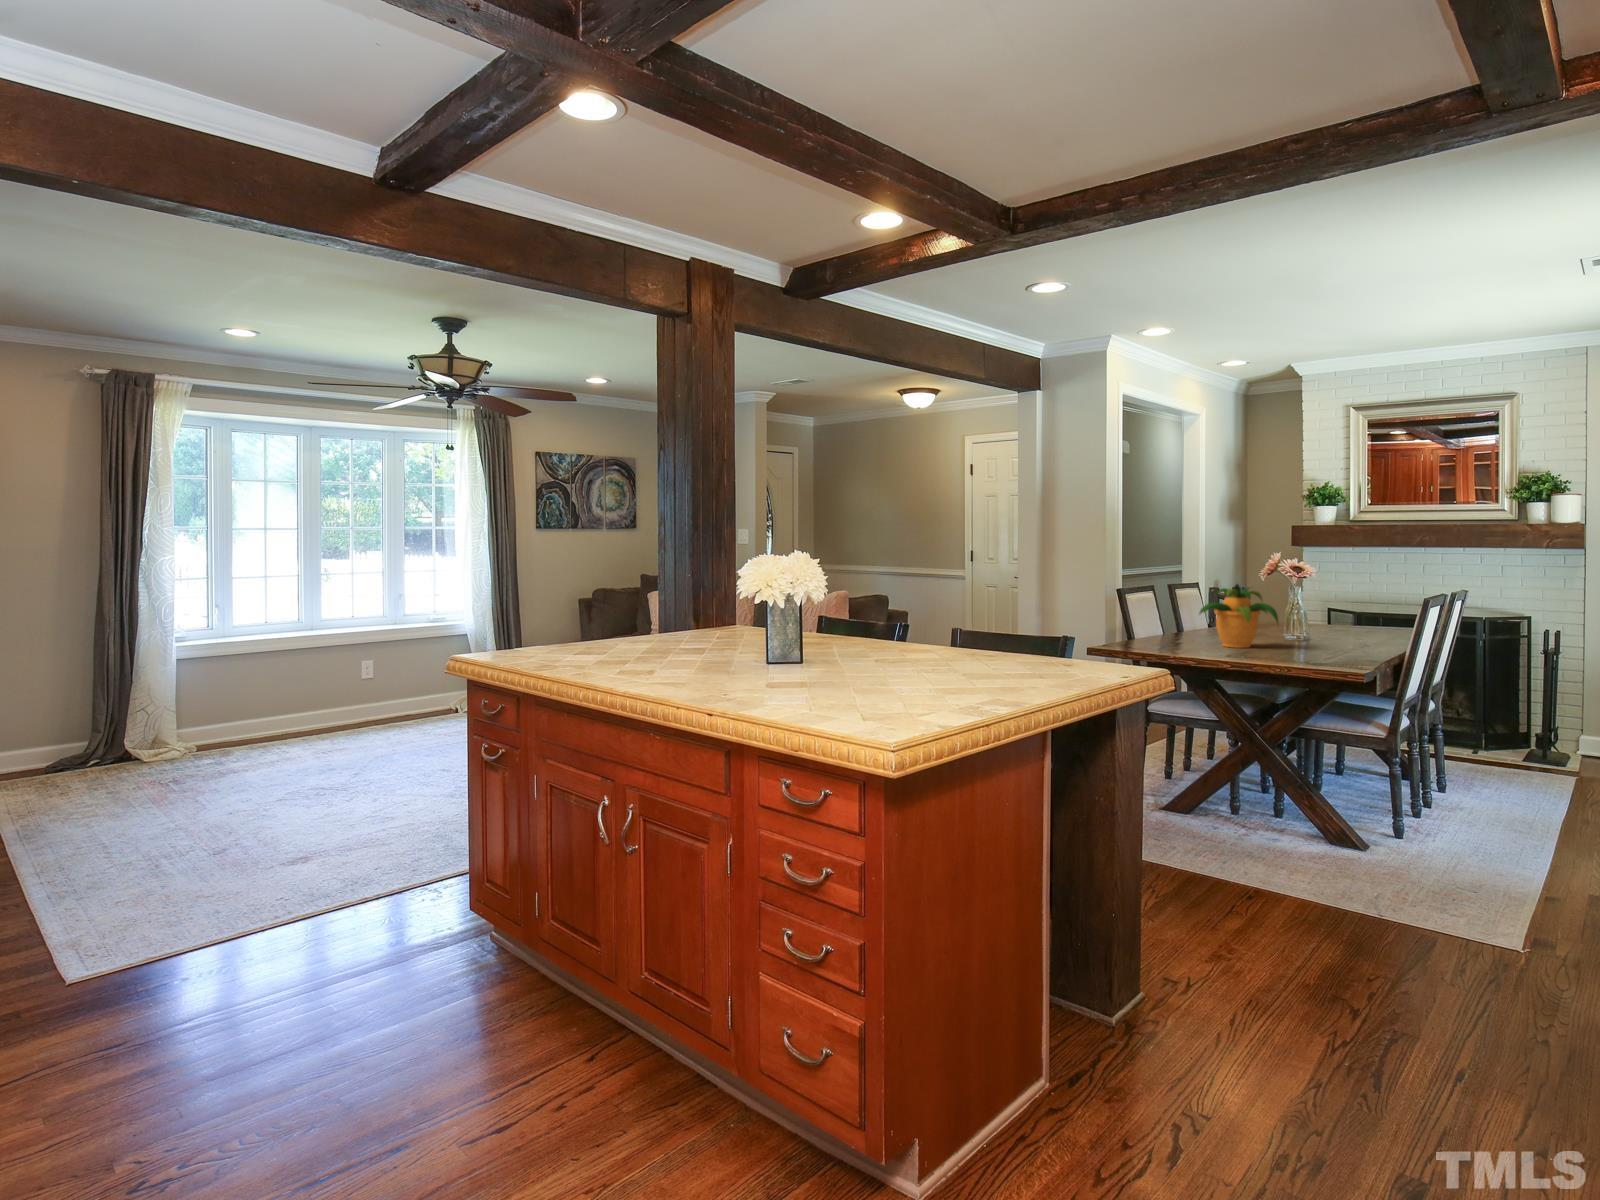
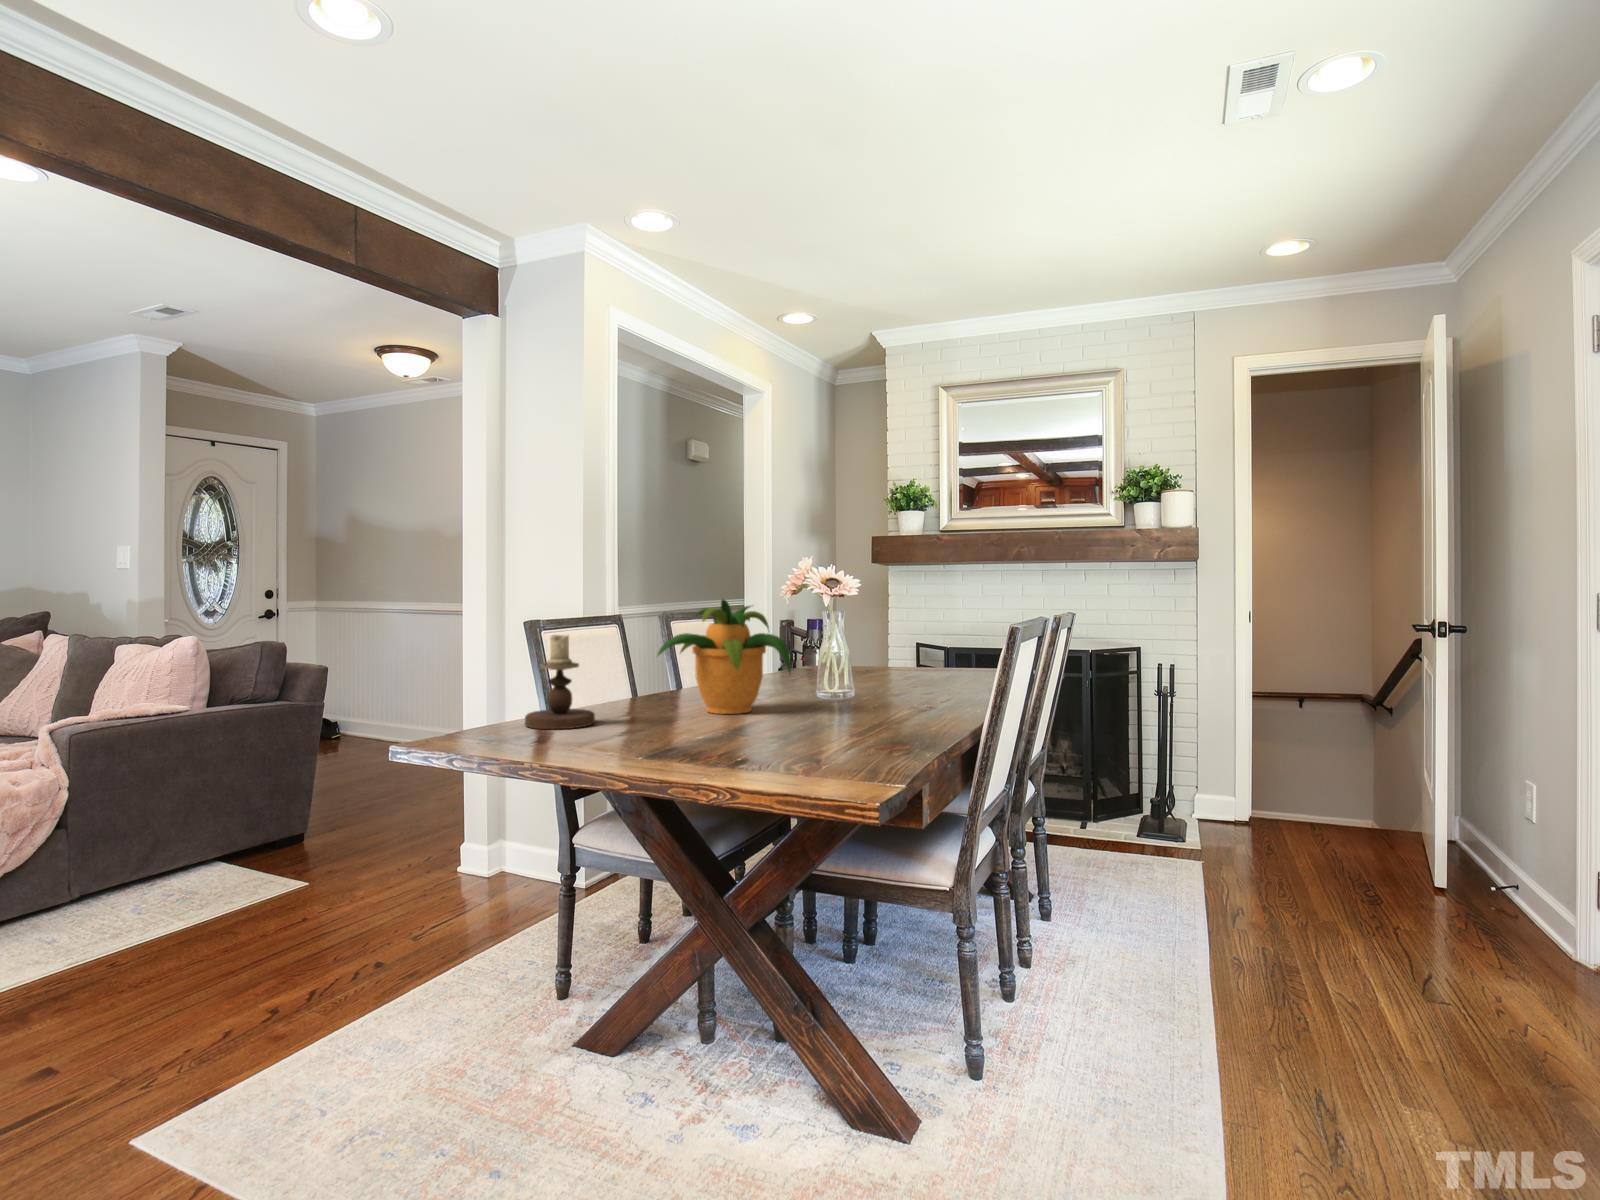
candlestick: none [1131,602,1168,651] -> present [525,635,595,729]

